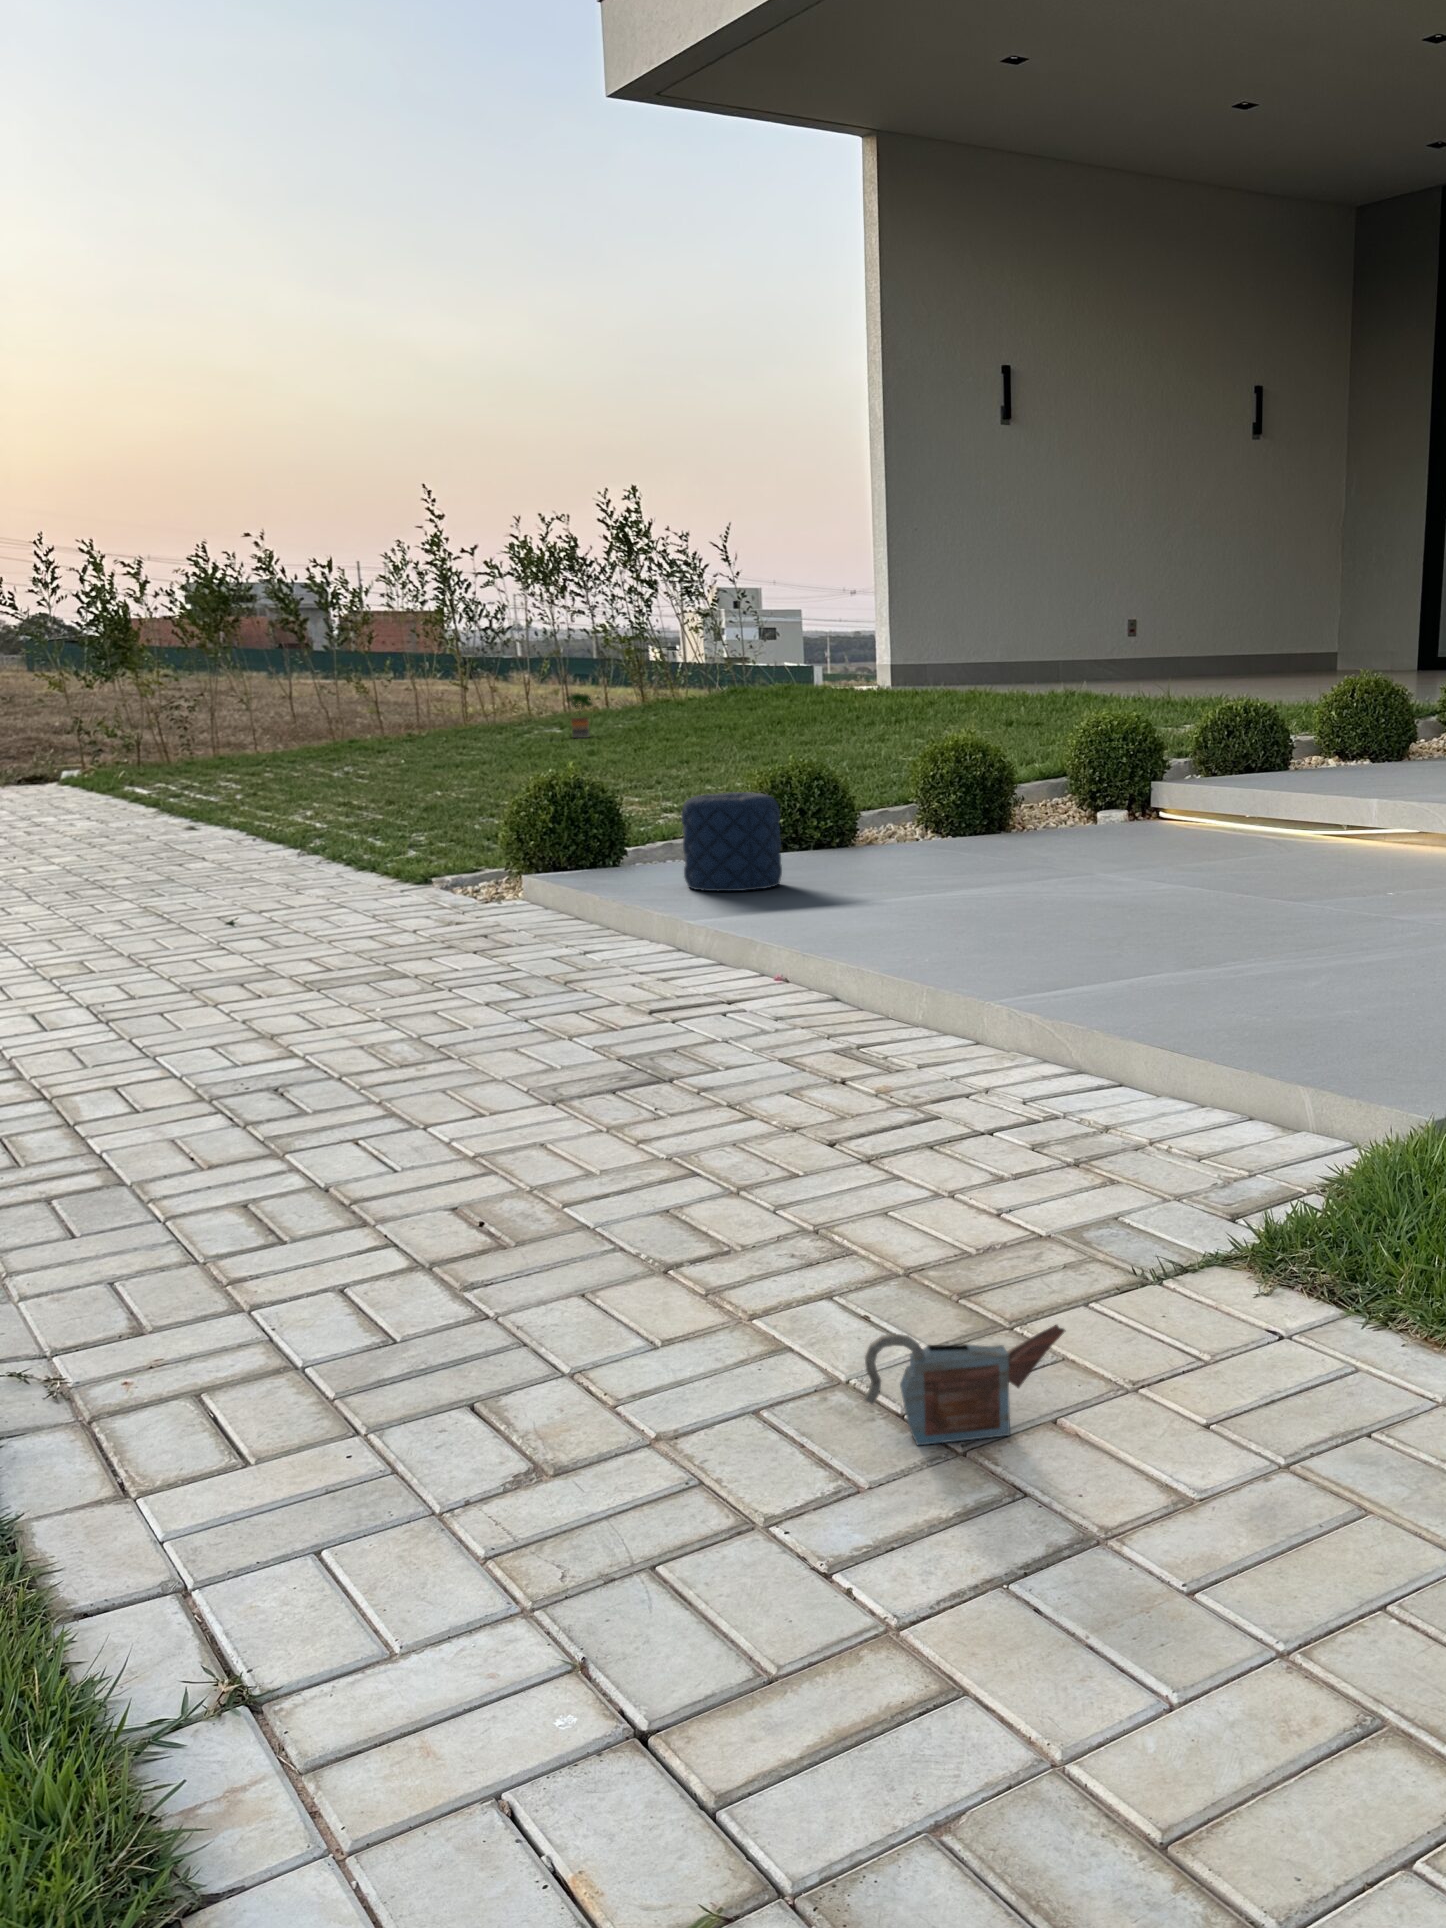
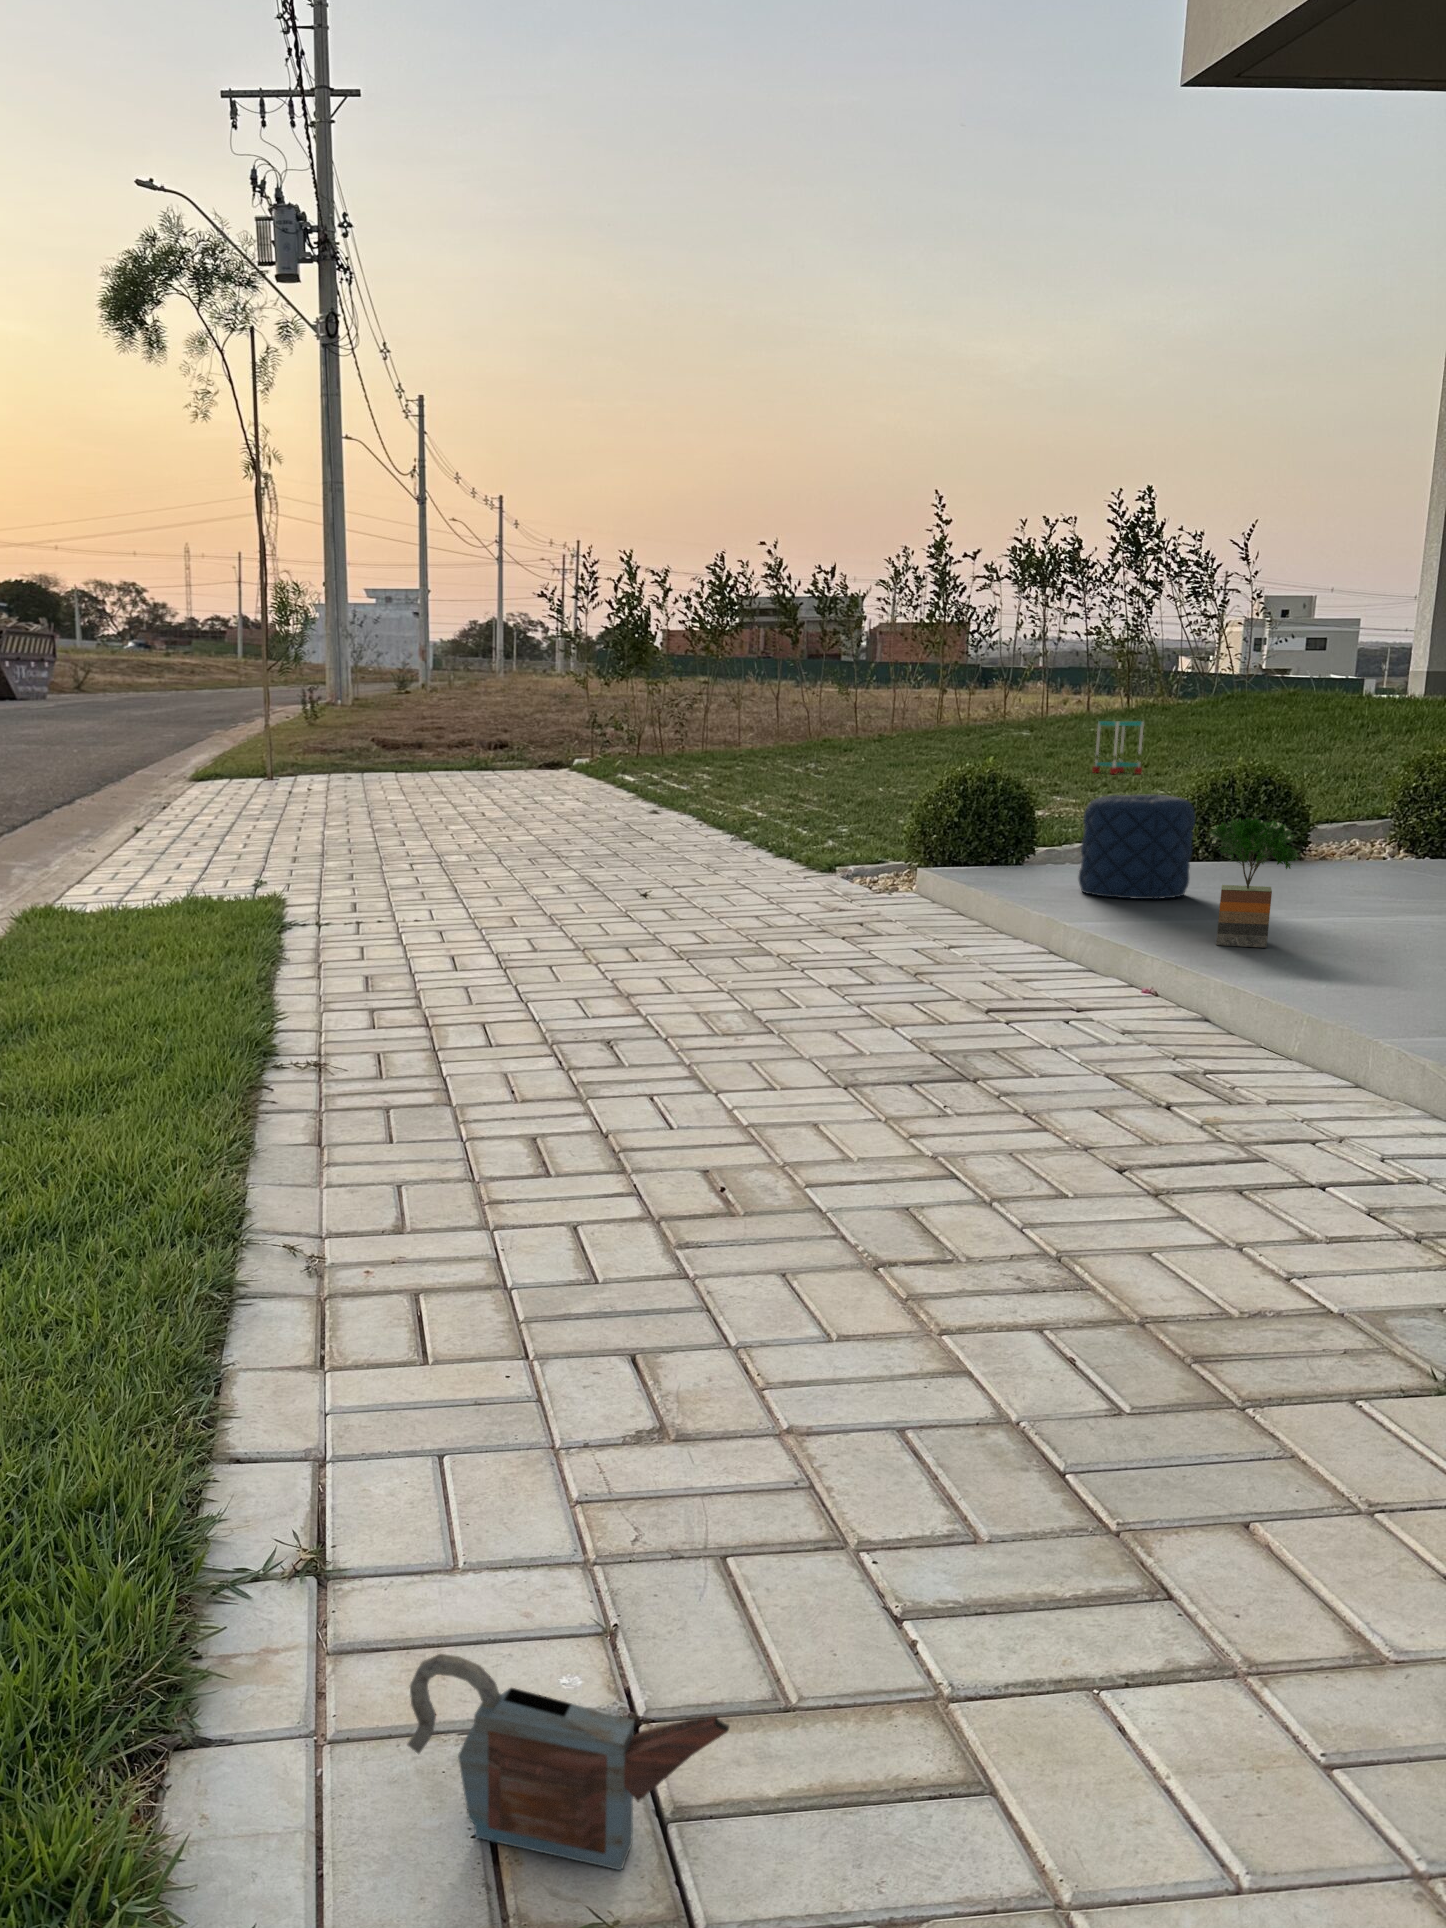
potted tree: present [567,693,593,738] -> present [1211,818,1299,948]
side table: none [640,717,687,769] -> present [1092,721,1144,774]
watering can: present [864,1325,1065,1445] -> present [408,1654,729,1870]

